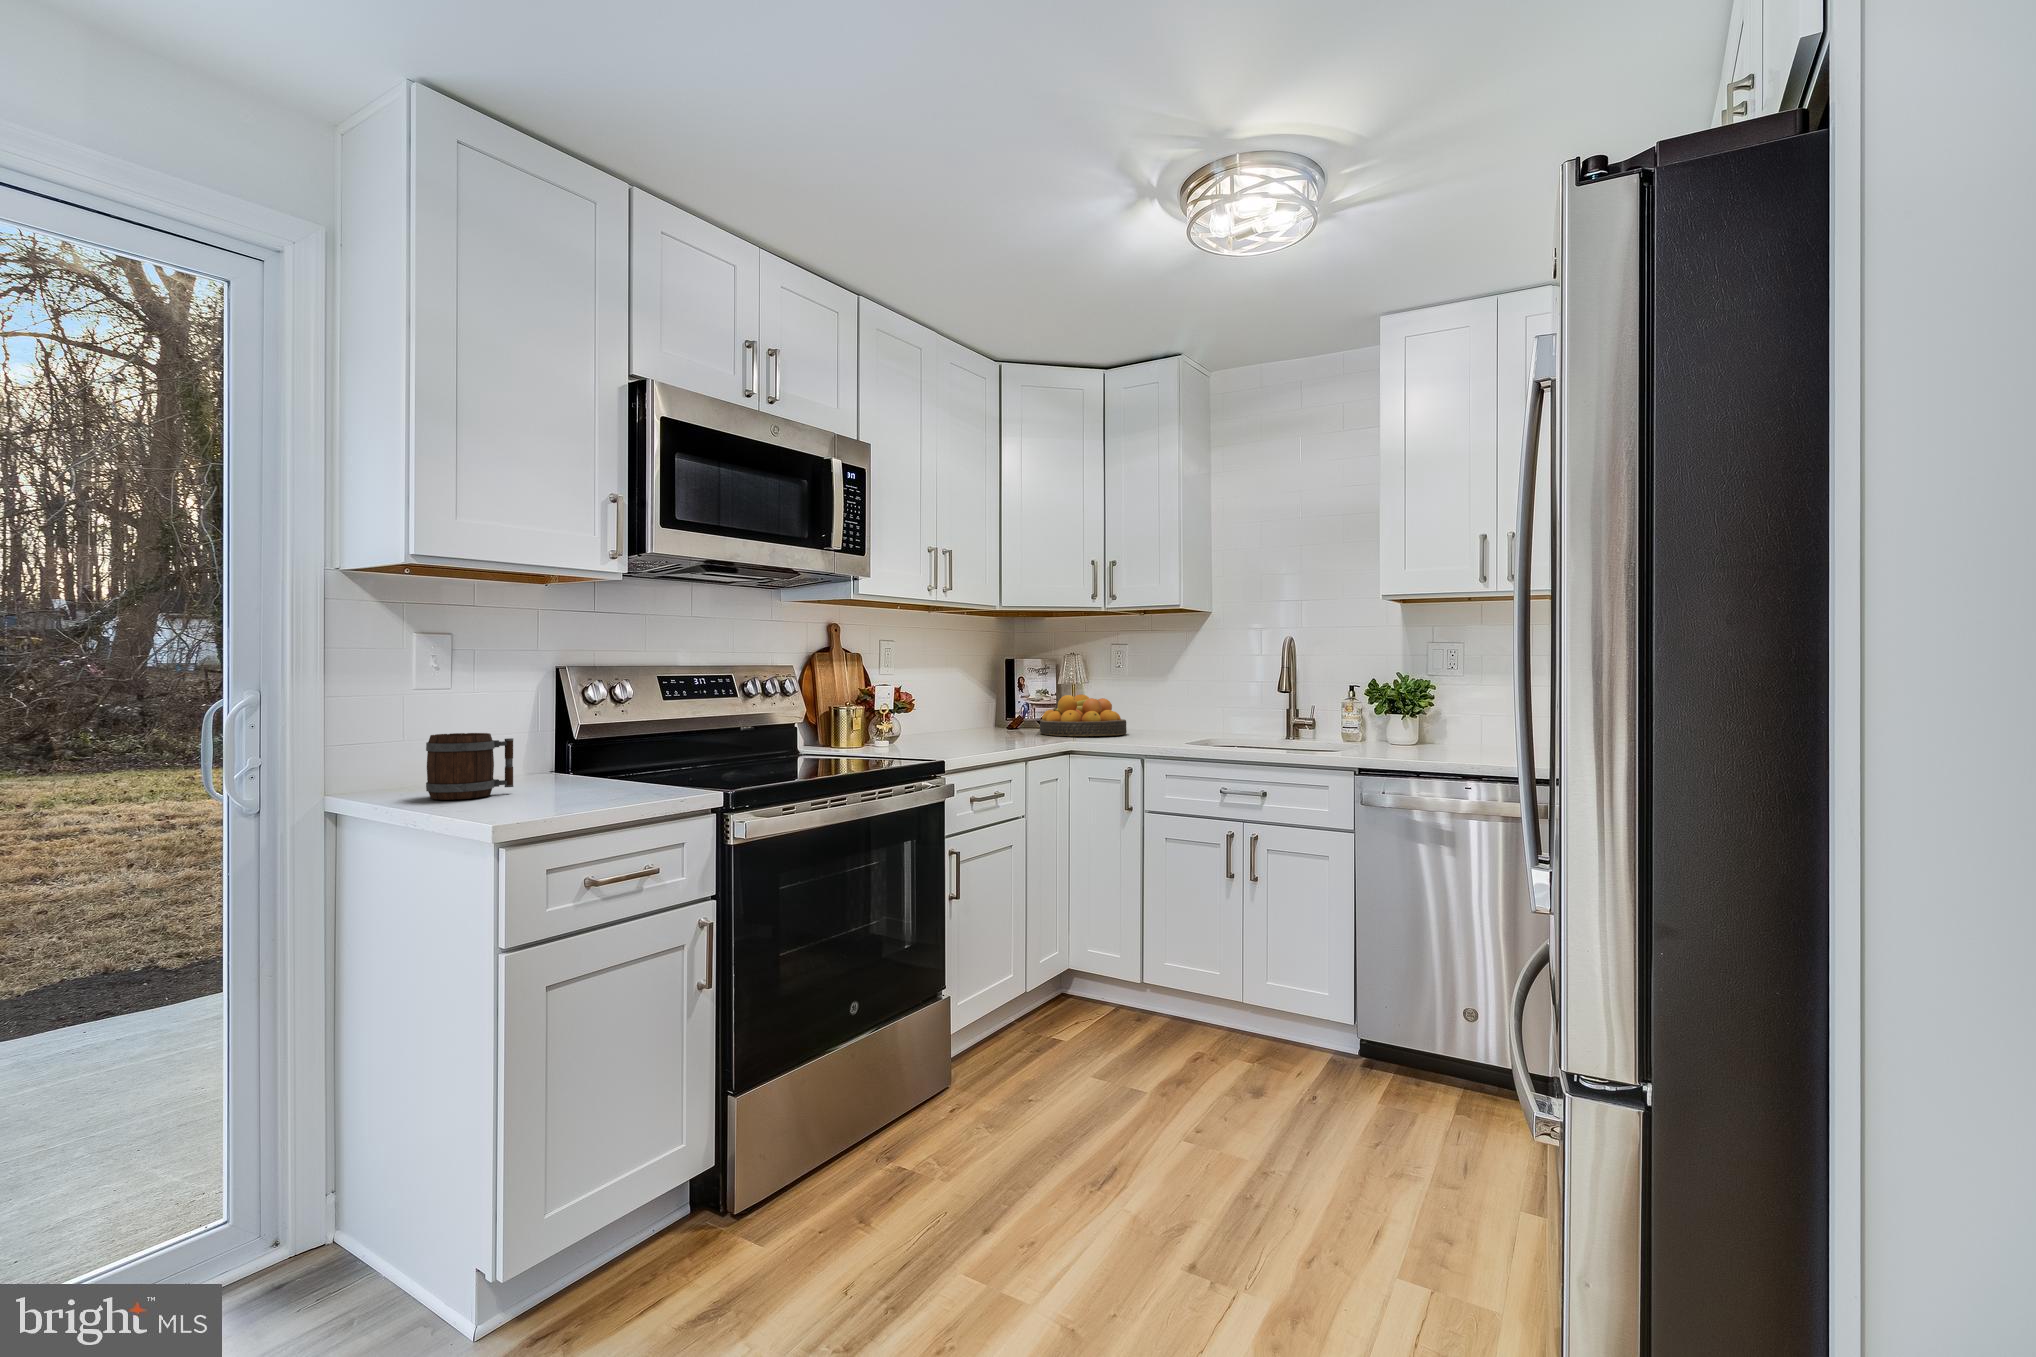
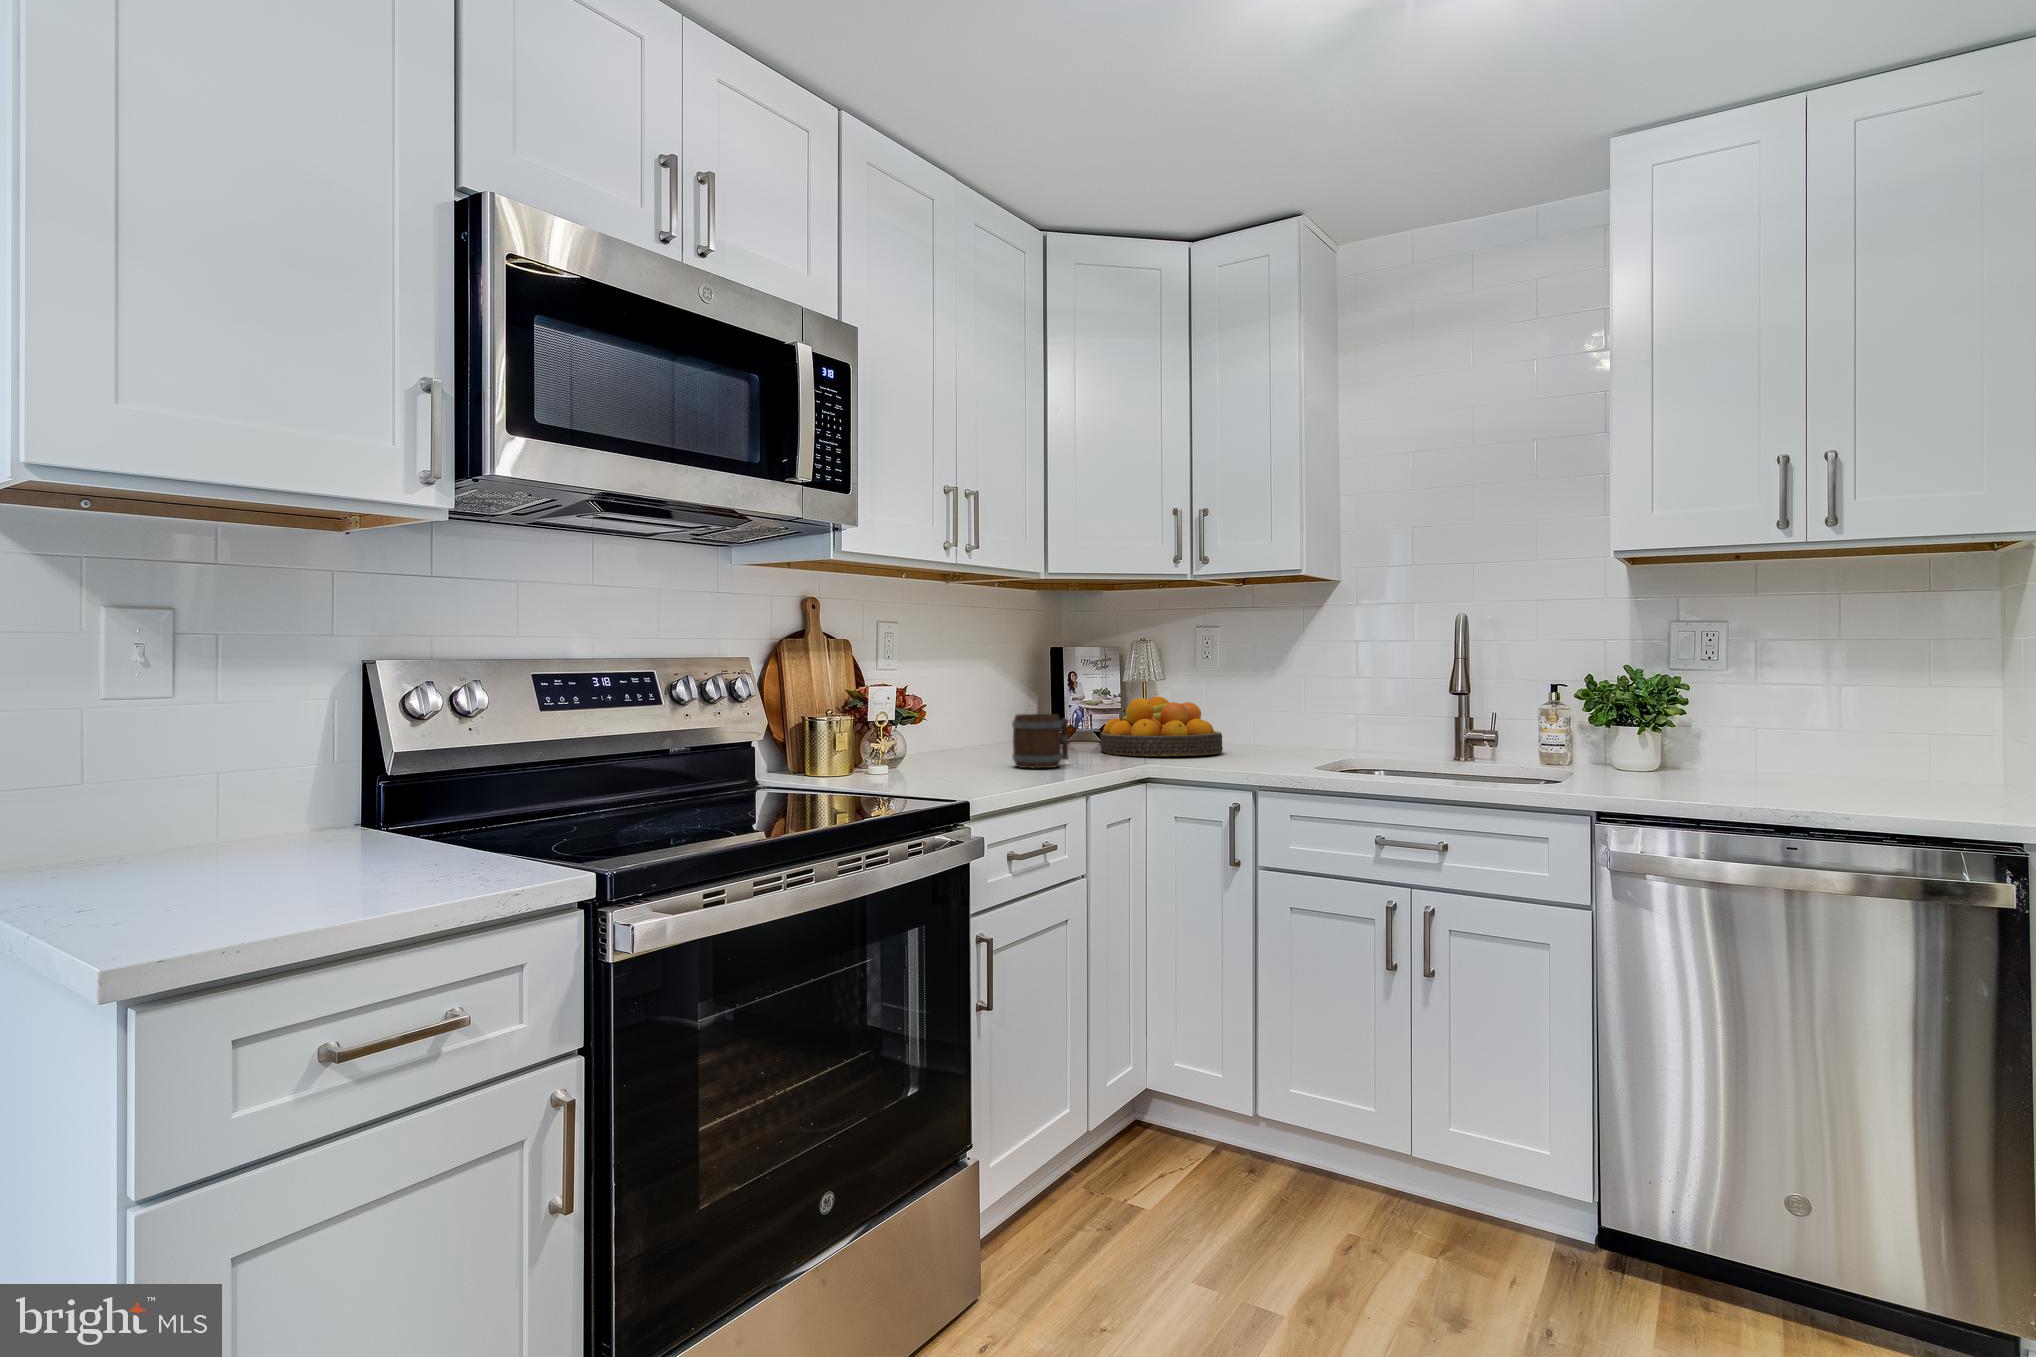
mug: present [426,733,513,800] -> present [1012,714,1068,768]

